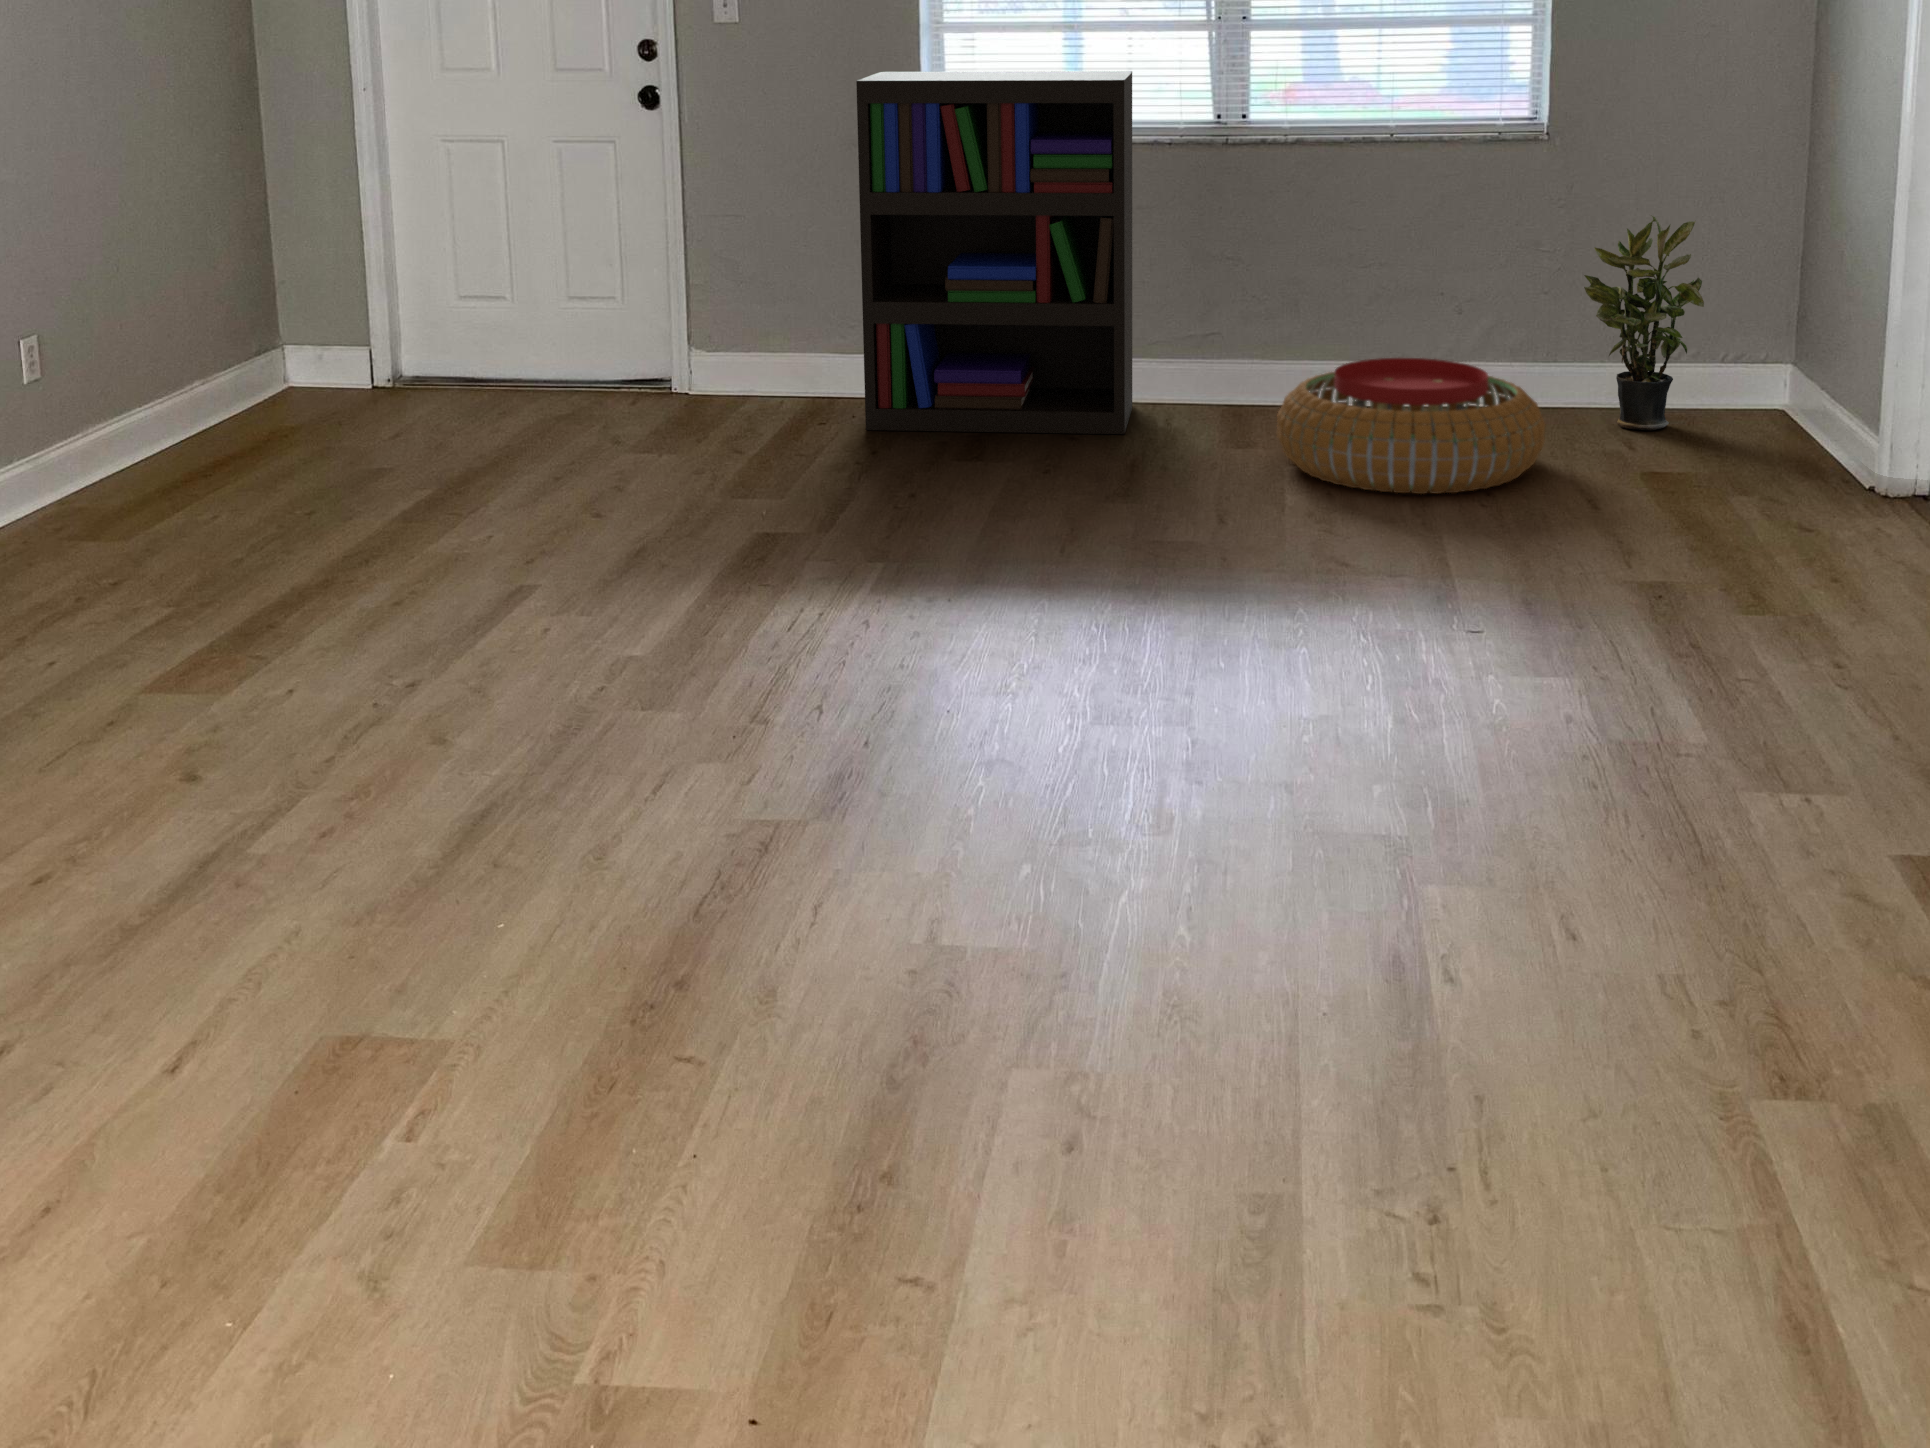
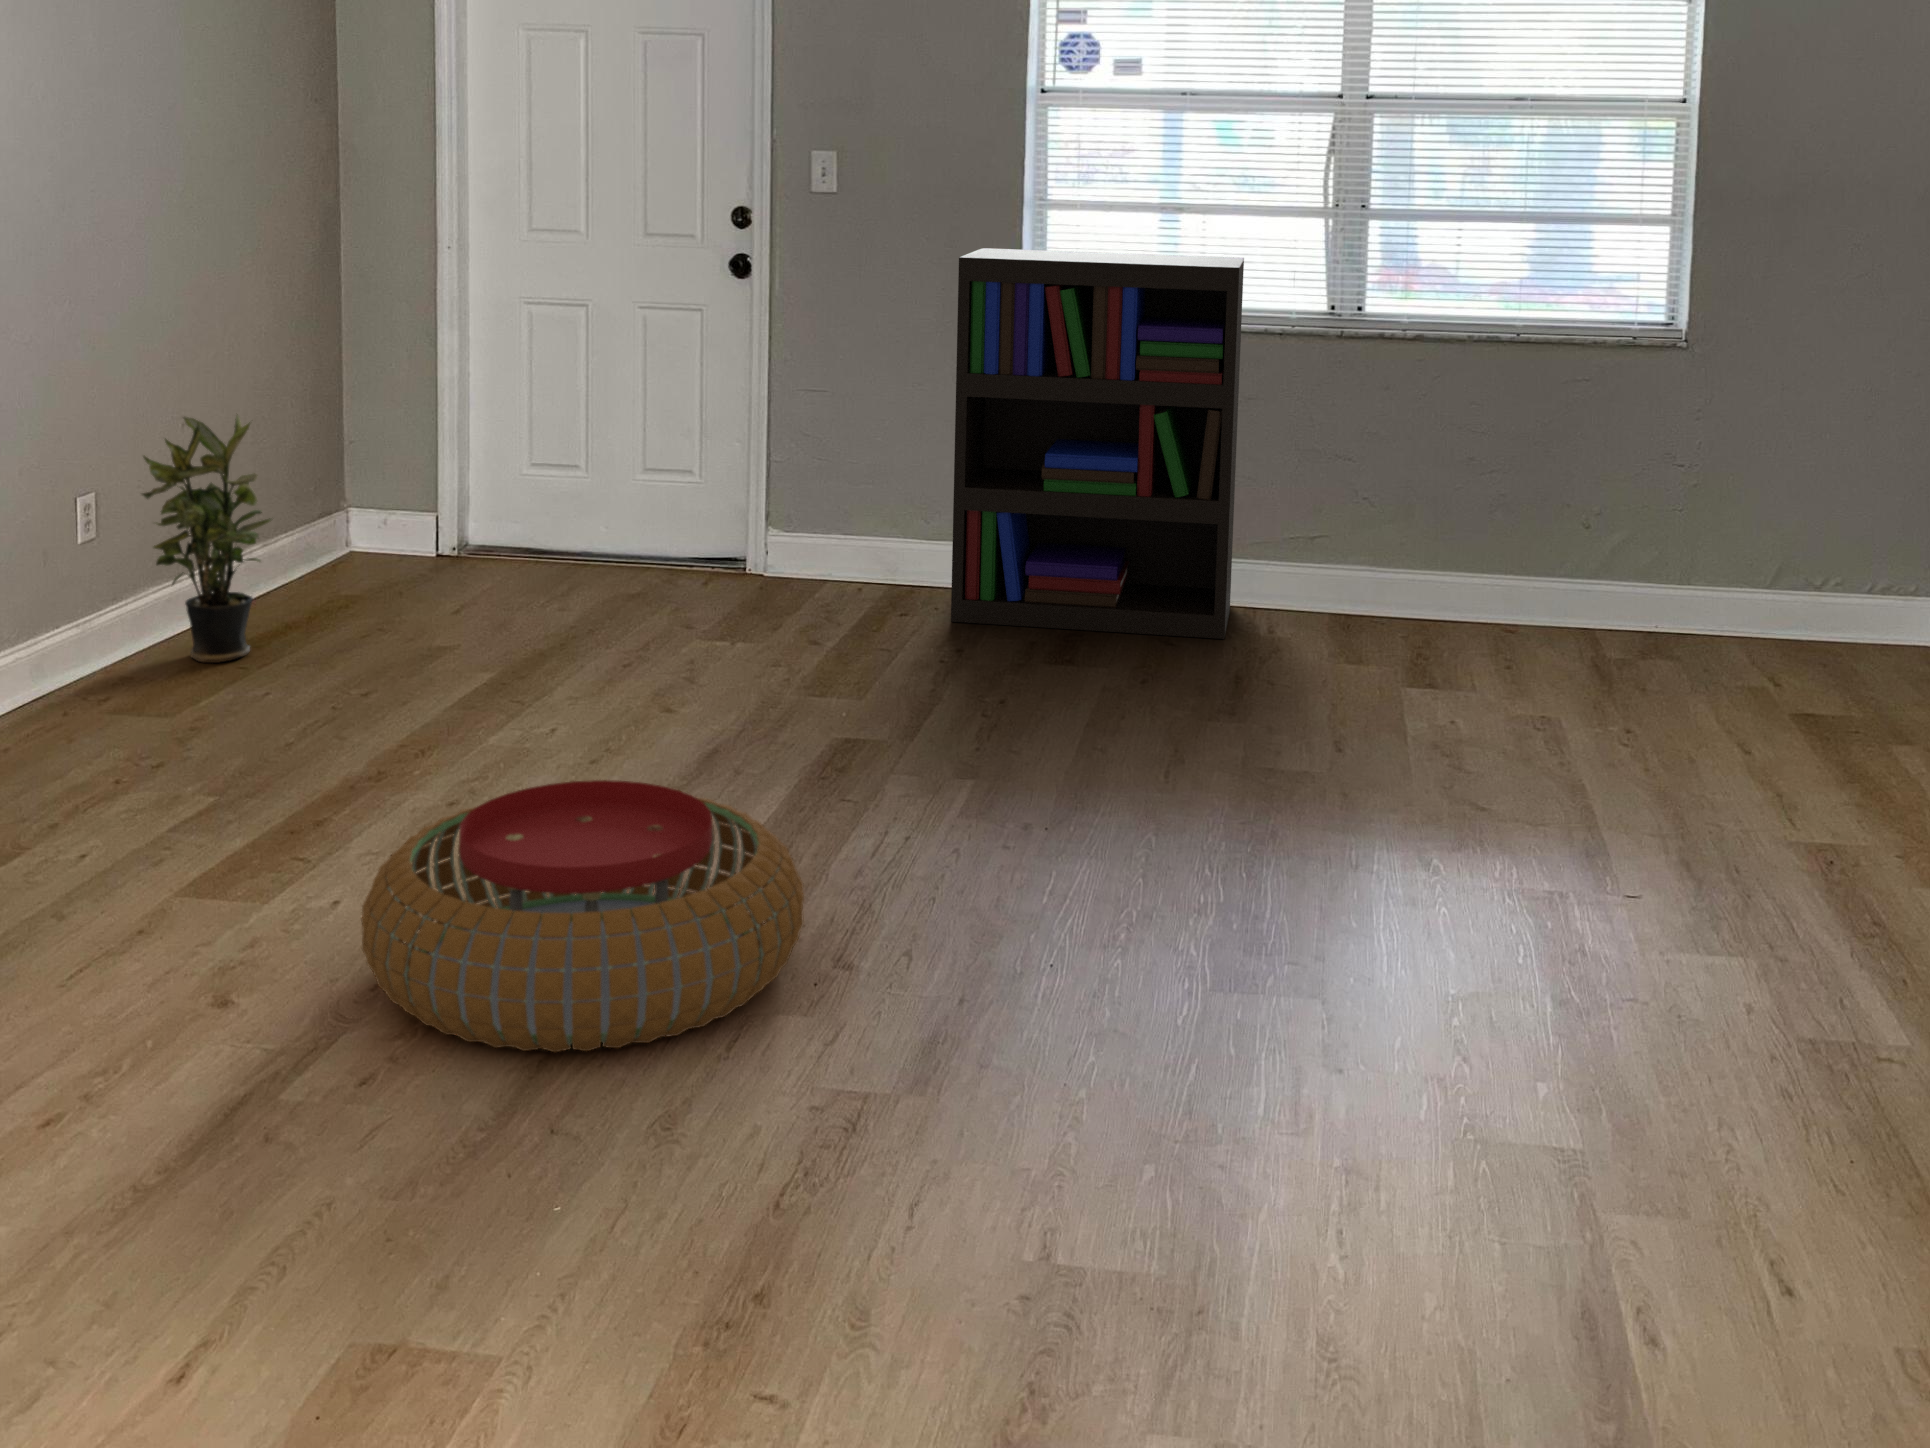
potted plant: present [1584,216,1704,430] -> present [142,416,271,663]
pouf: present [1277,358,1545,494] -> present [361,780,804,1052]

